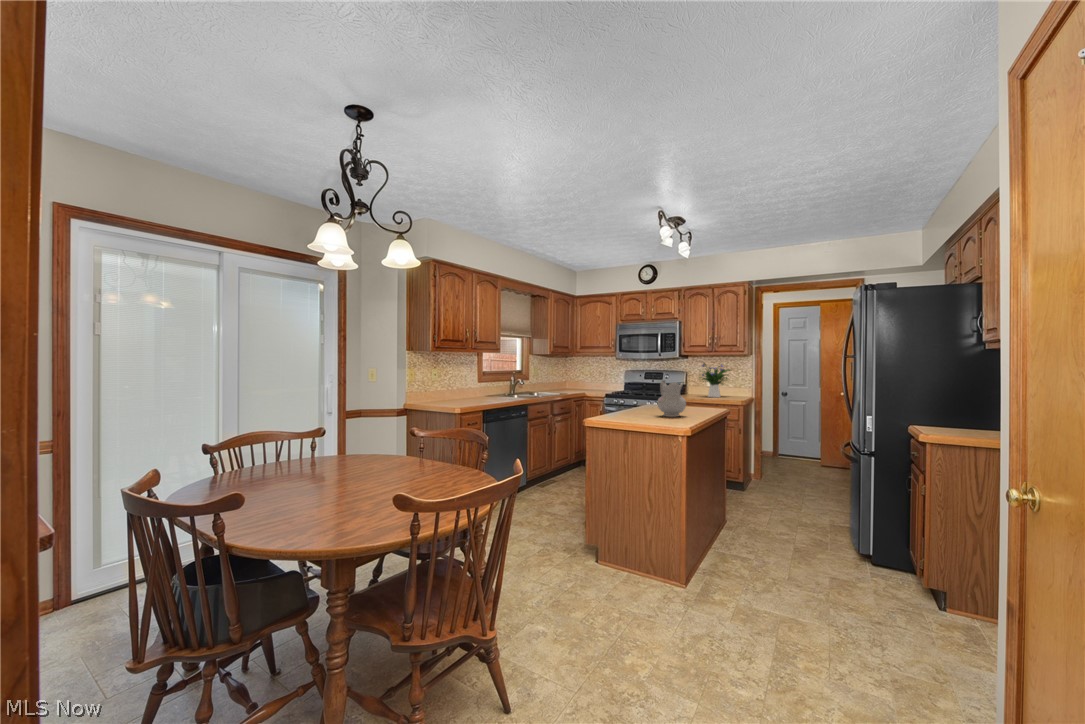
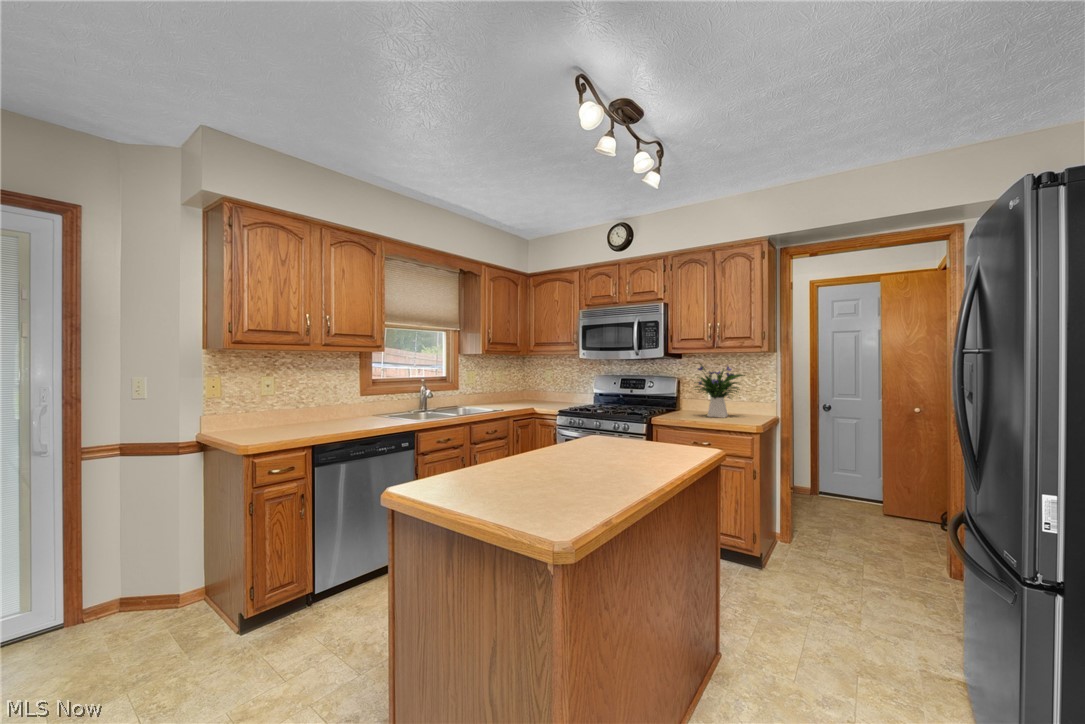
ceramic pitcher: present [658,380,686,417] -> none [560,402,619,485]

